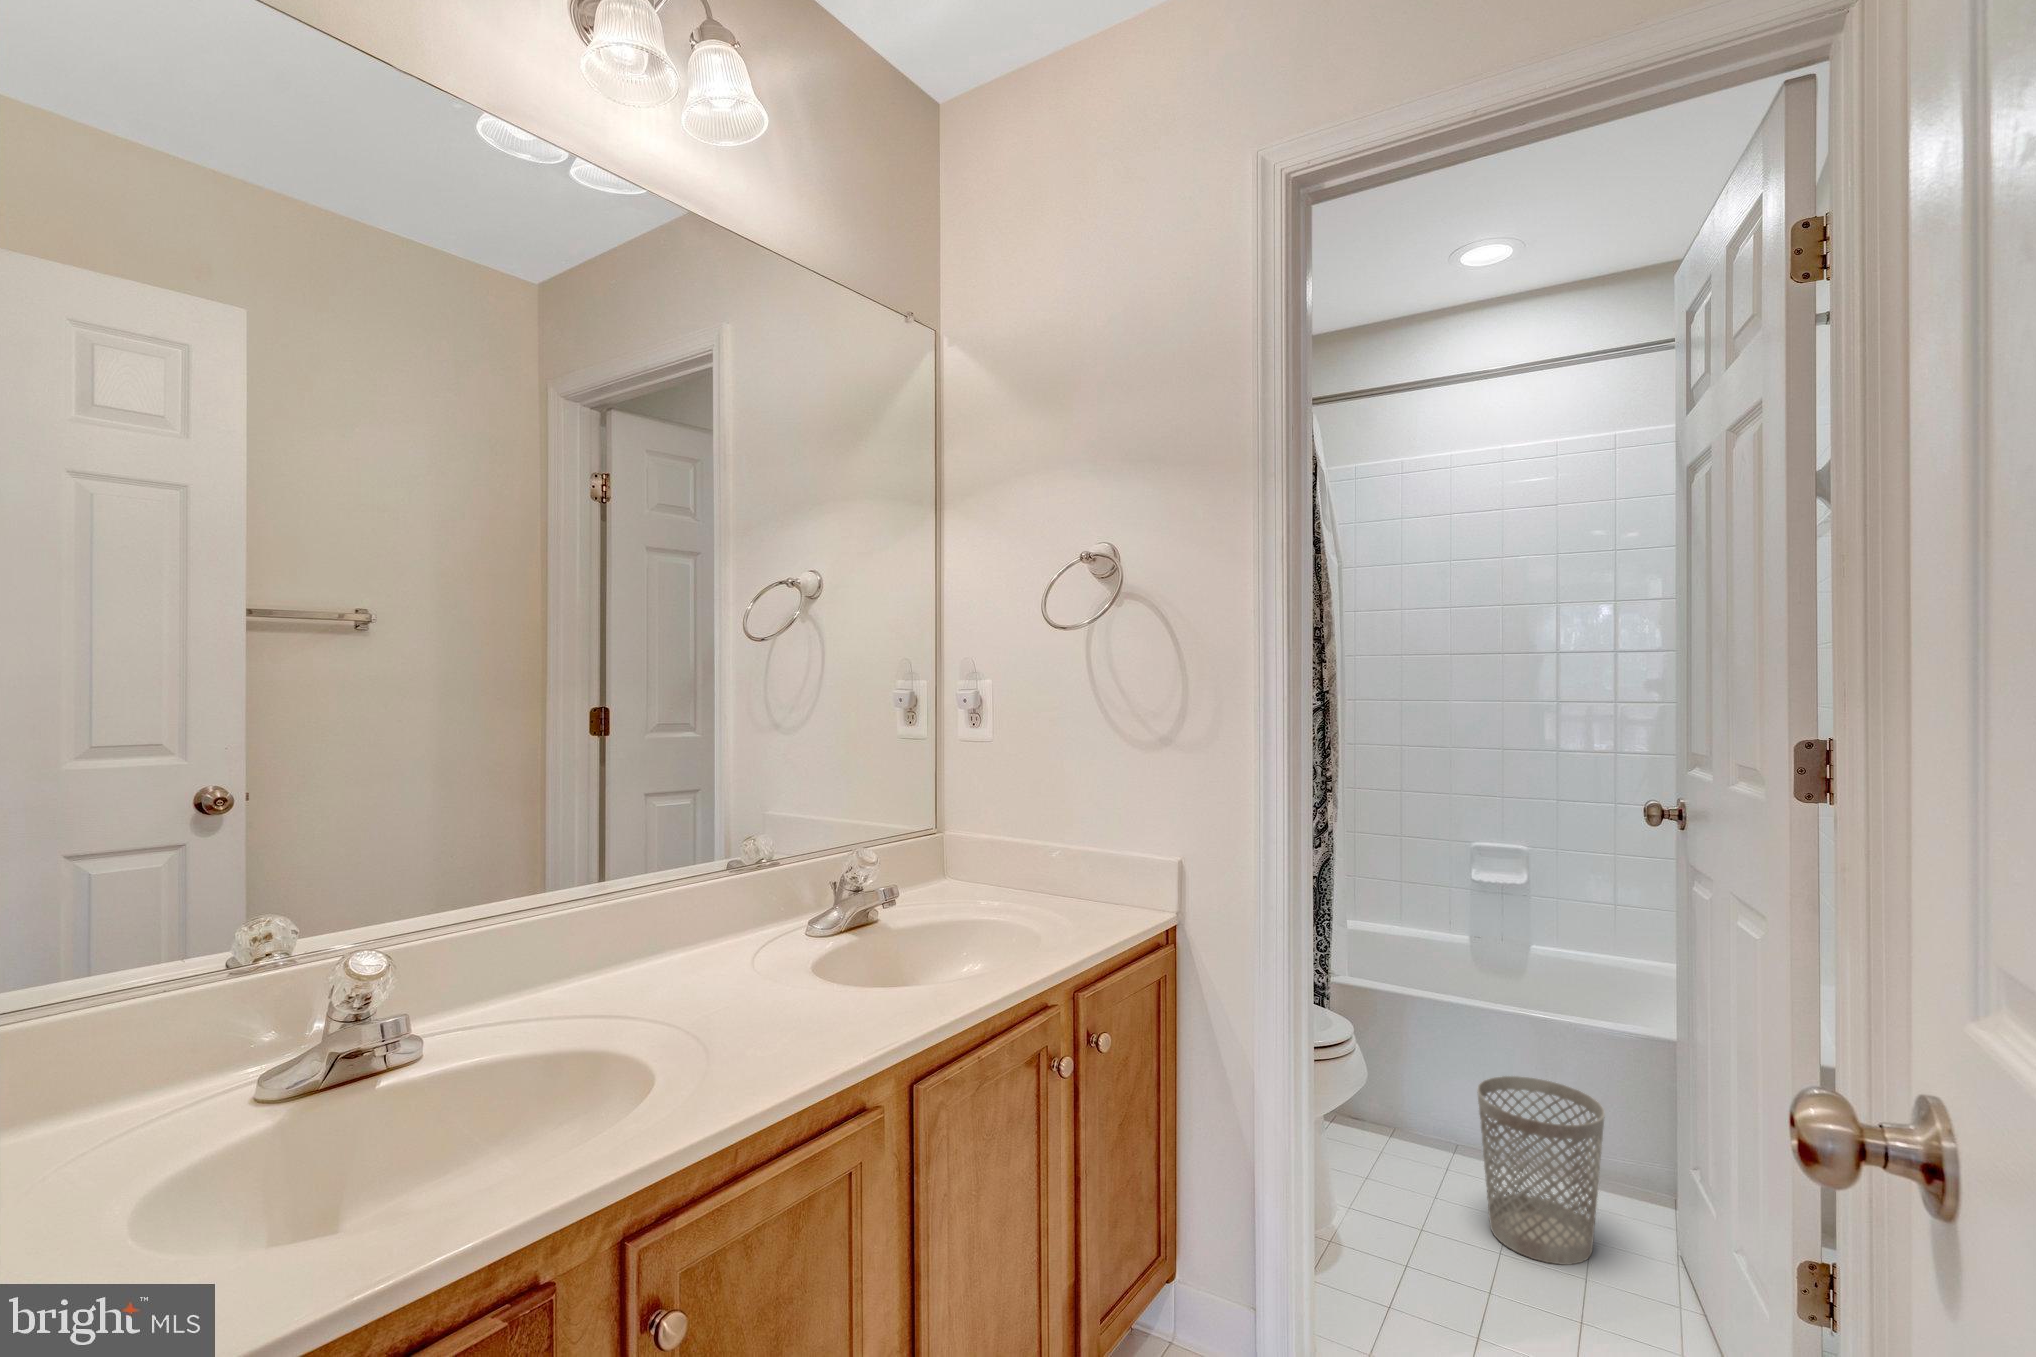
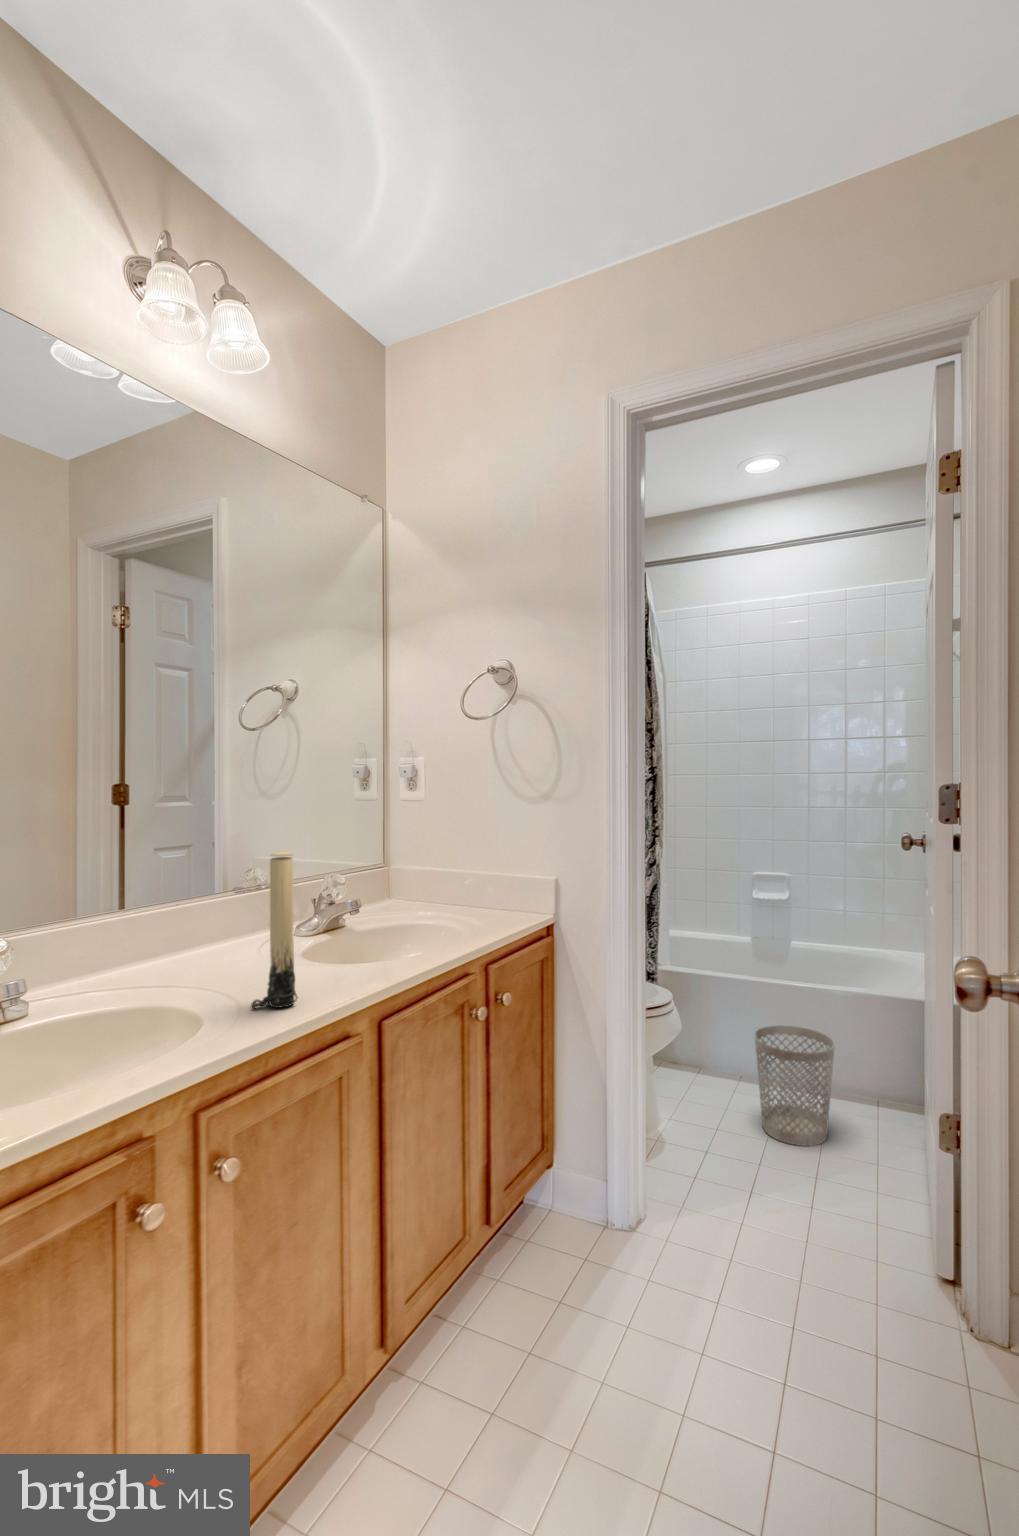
candle: none [721,836,789,1068] -> present [251,852,297,1009]

